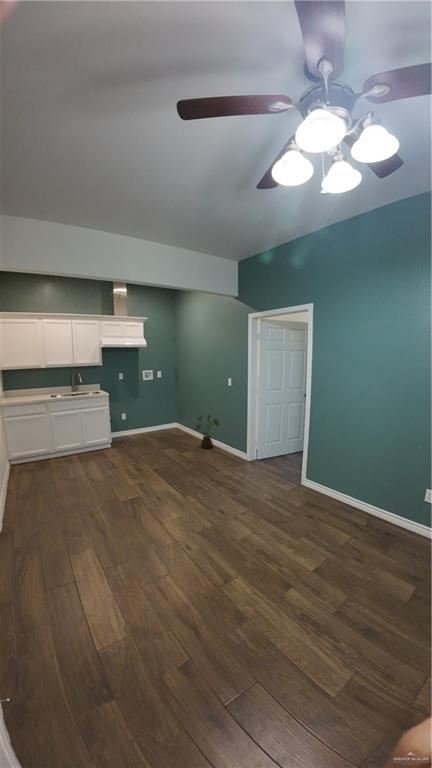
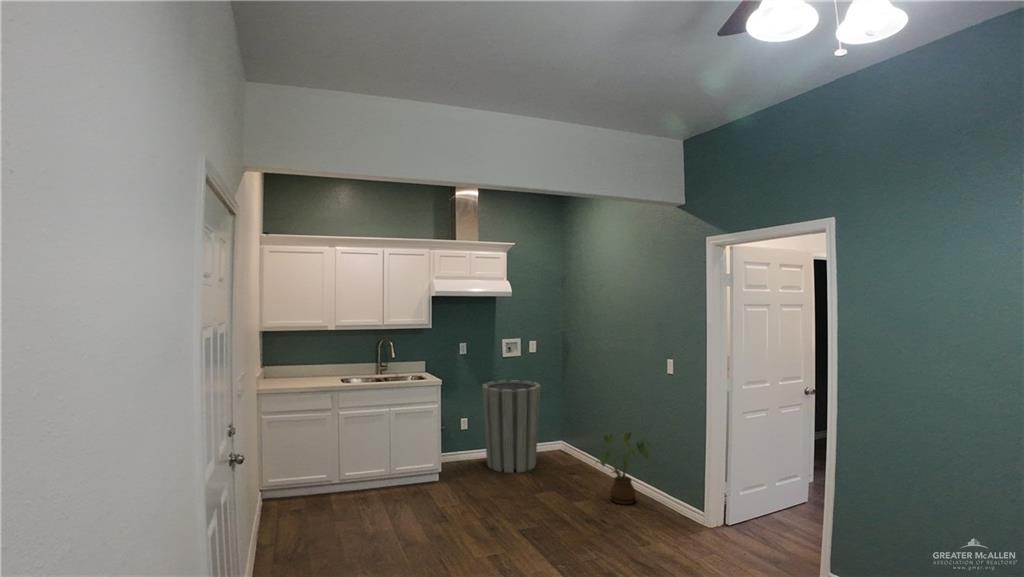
trash can: none [133,393,165,440] -> present [482,380,540,473]

